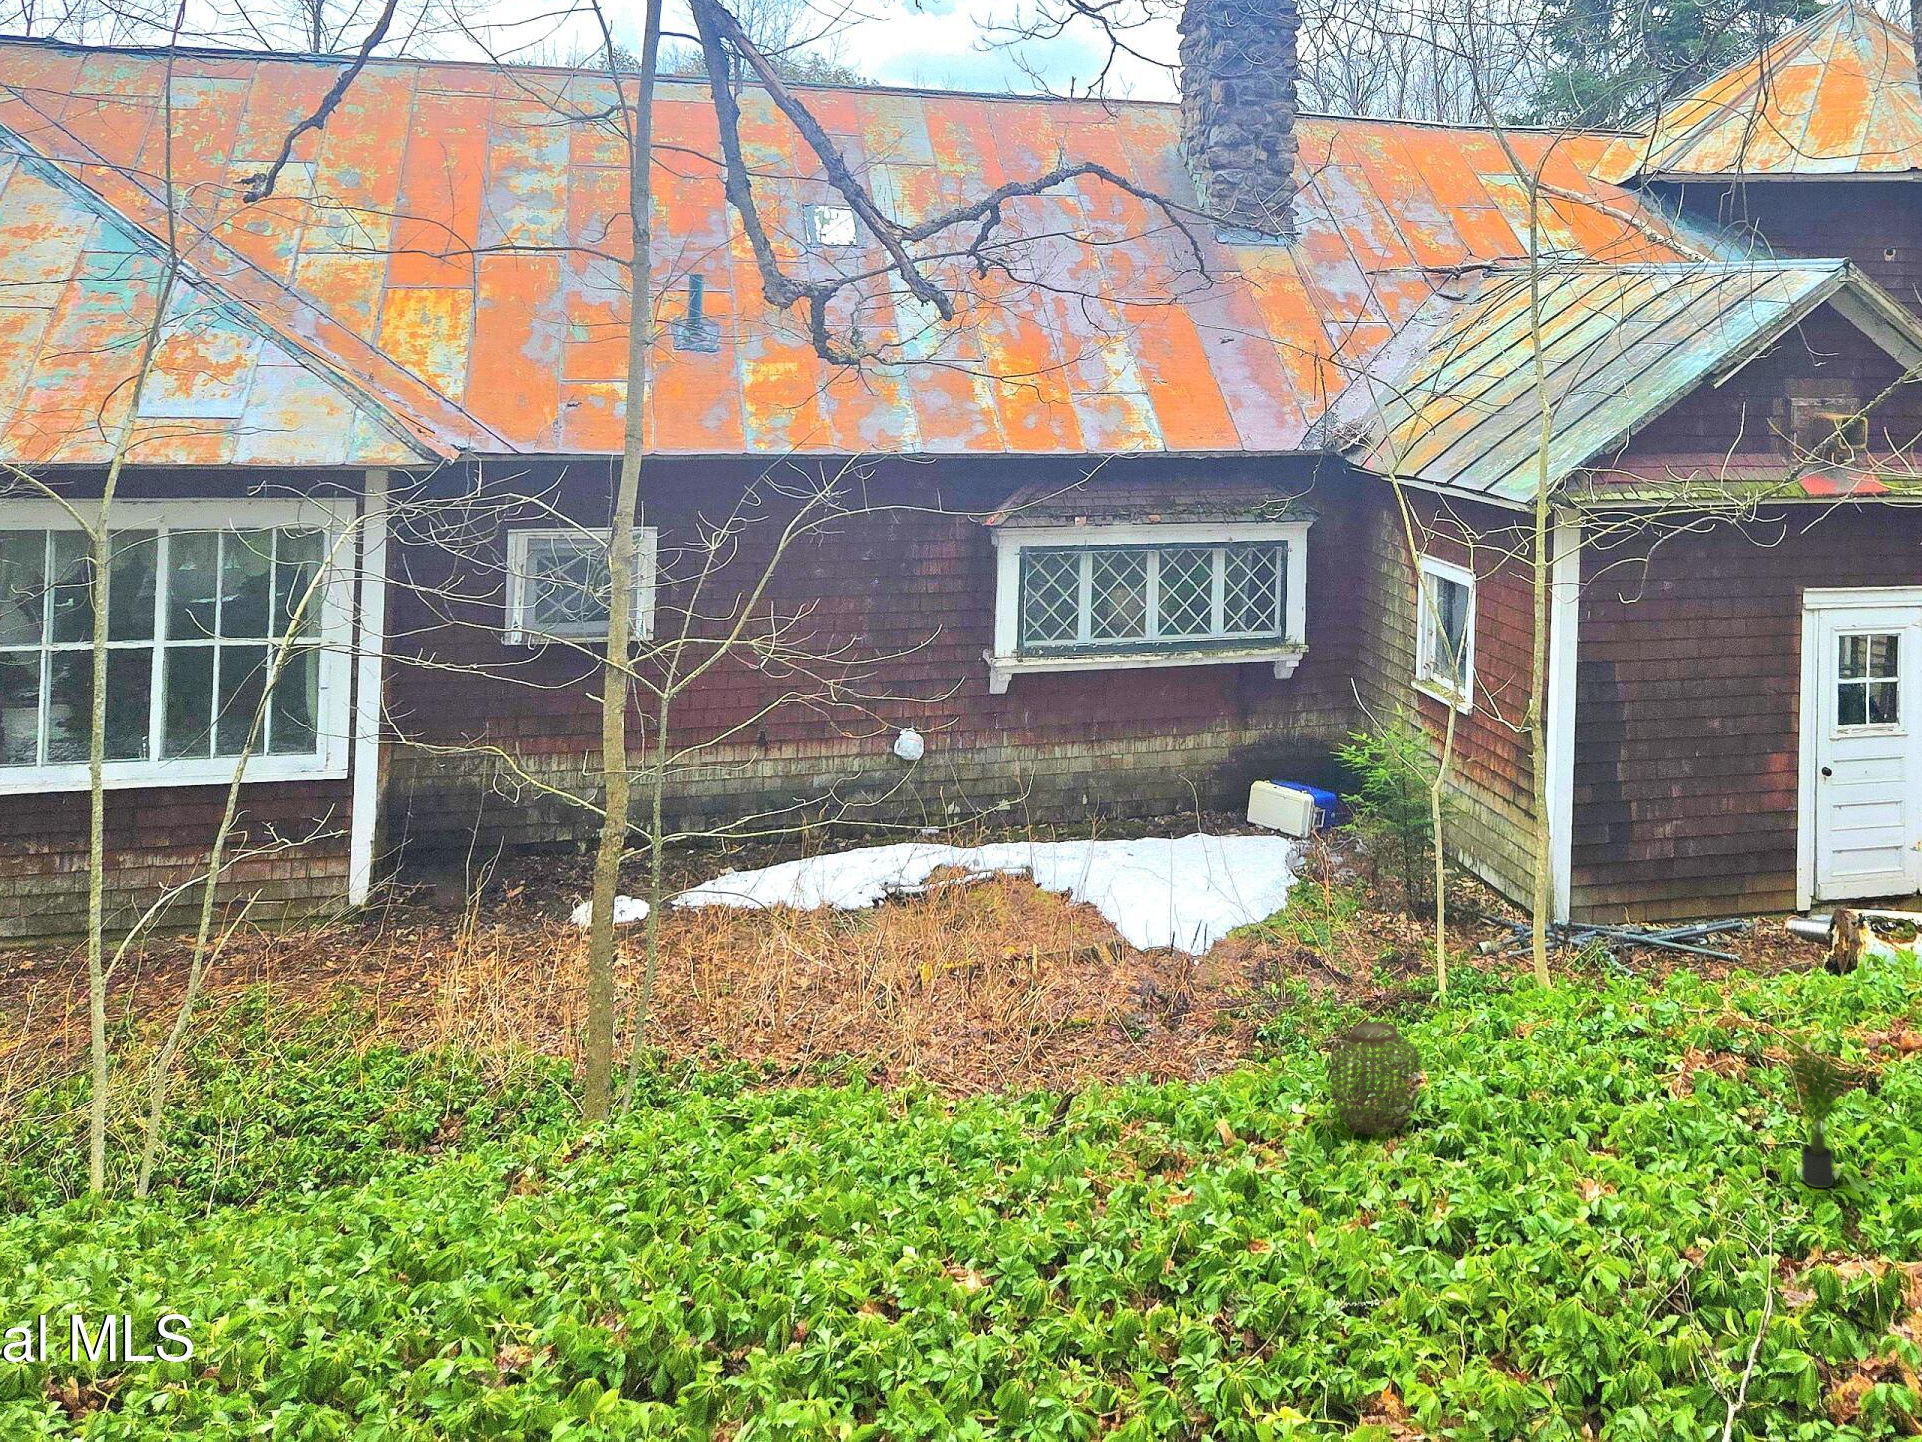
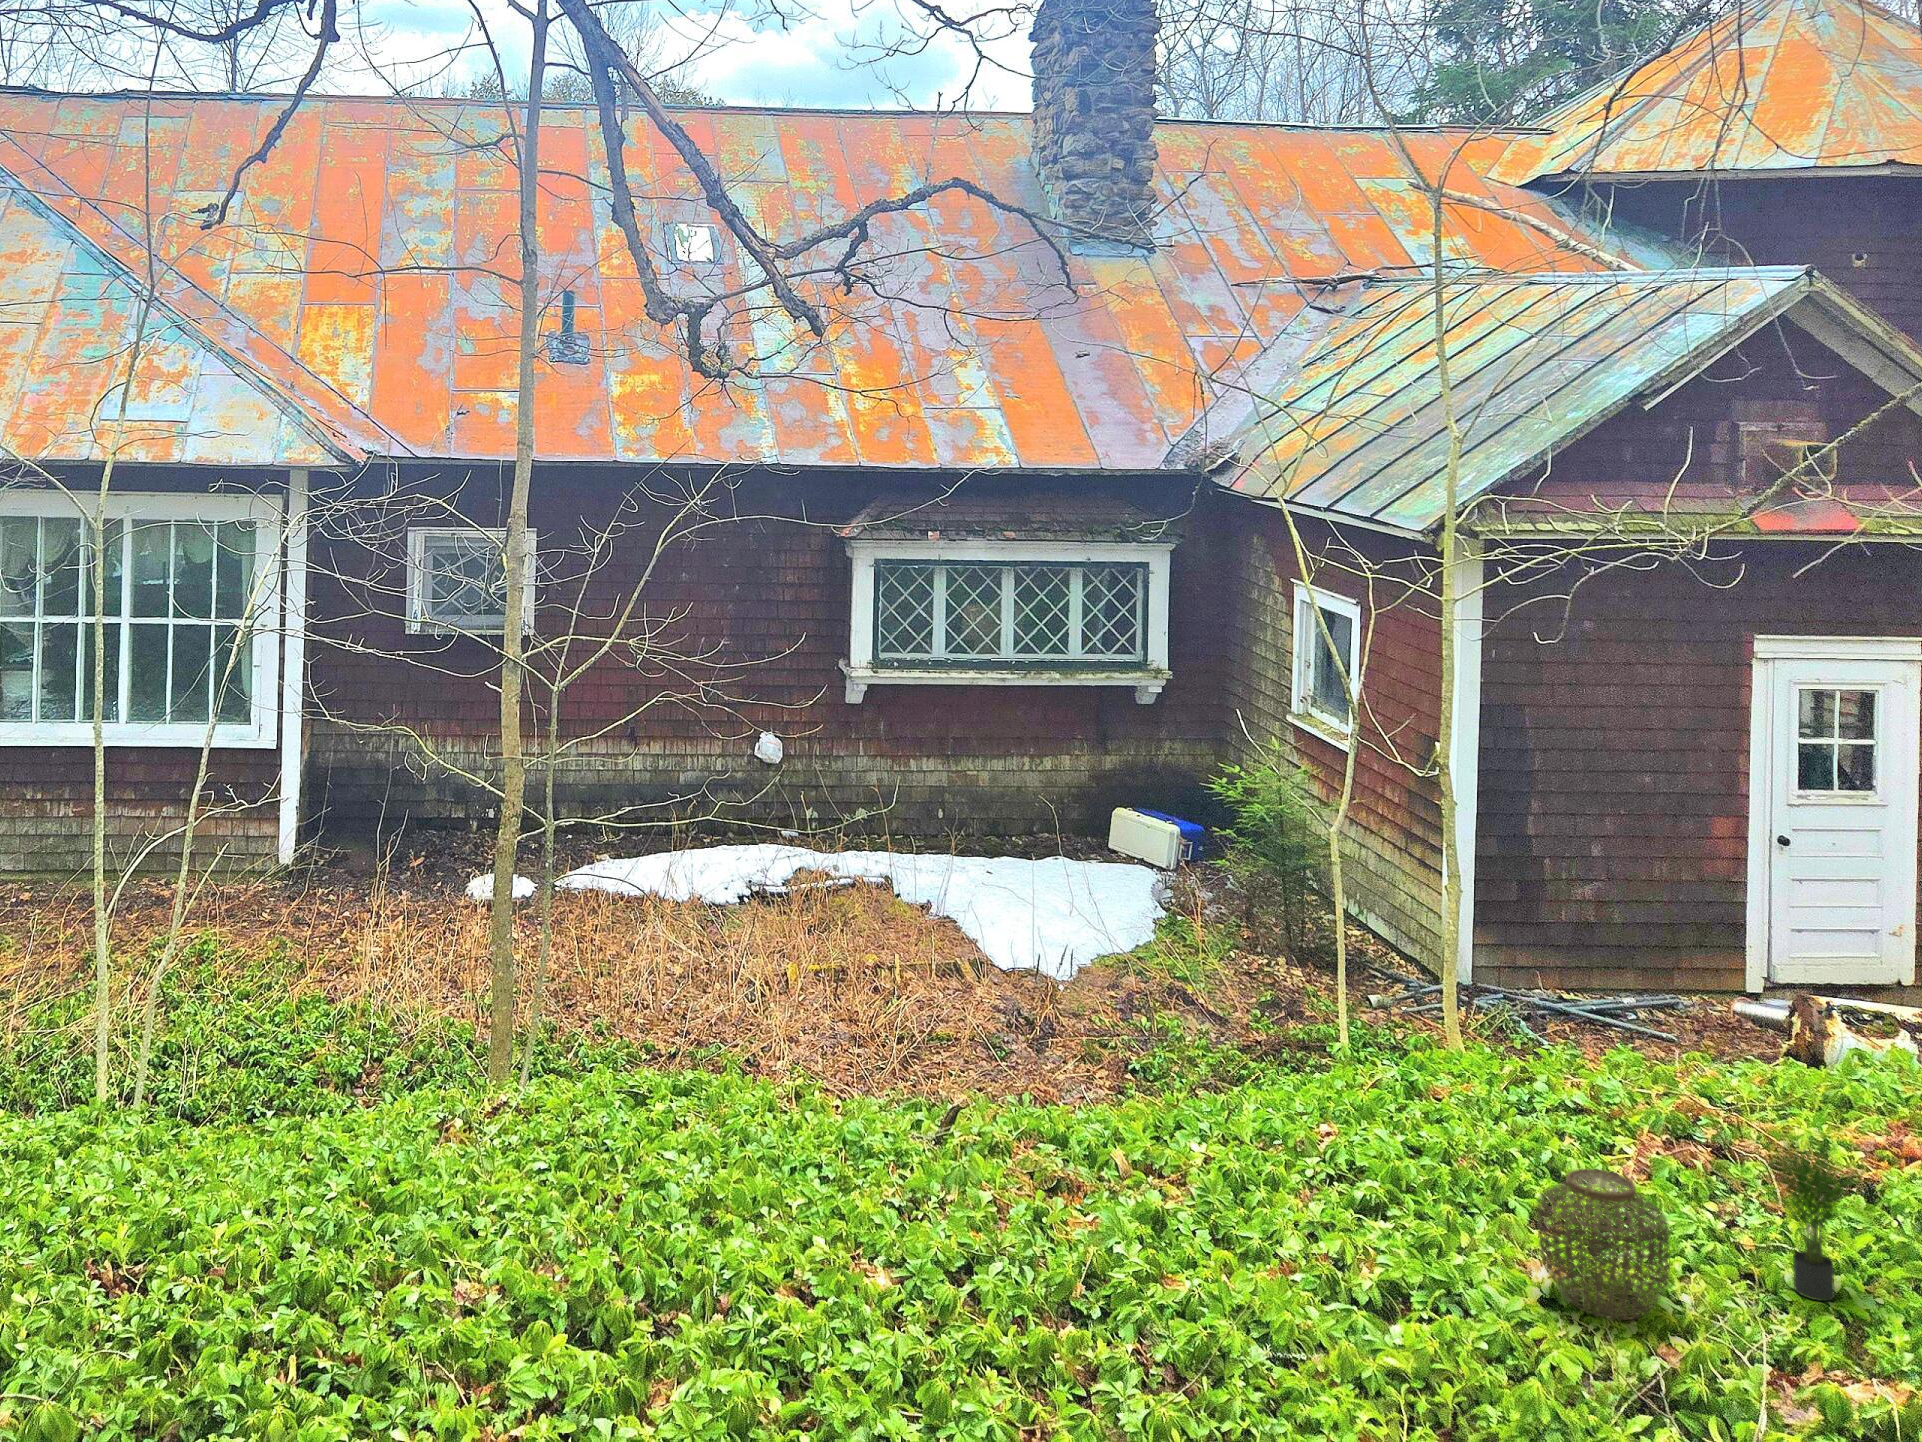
woven basket: present [1330,1022,1420,1134] -> present [1537,1169,1670,1320]

